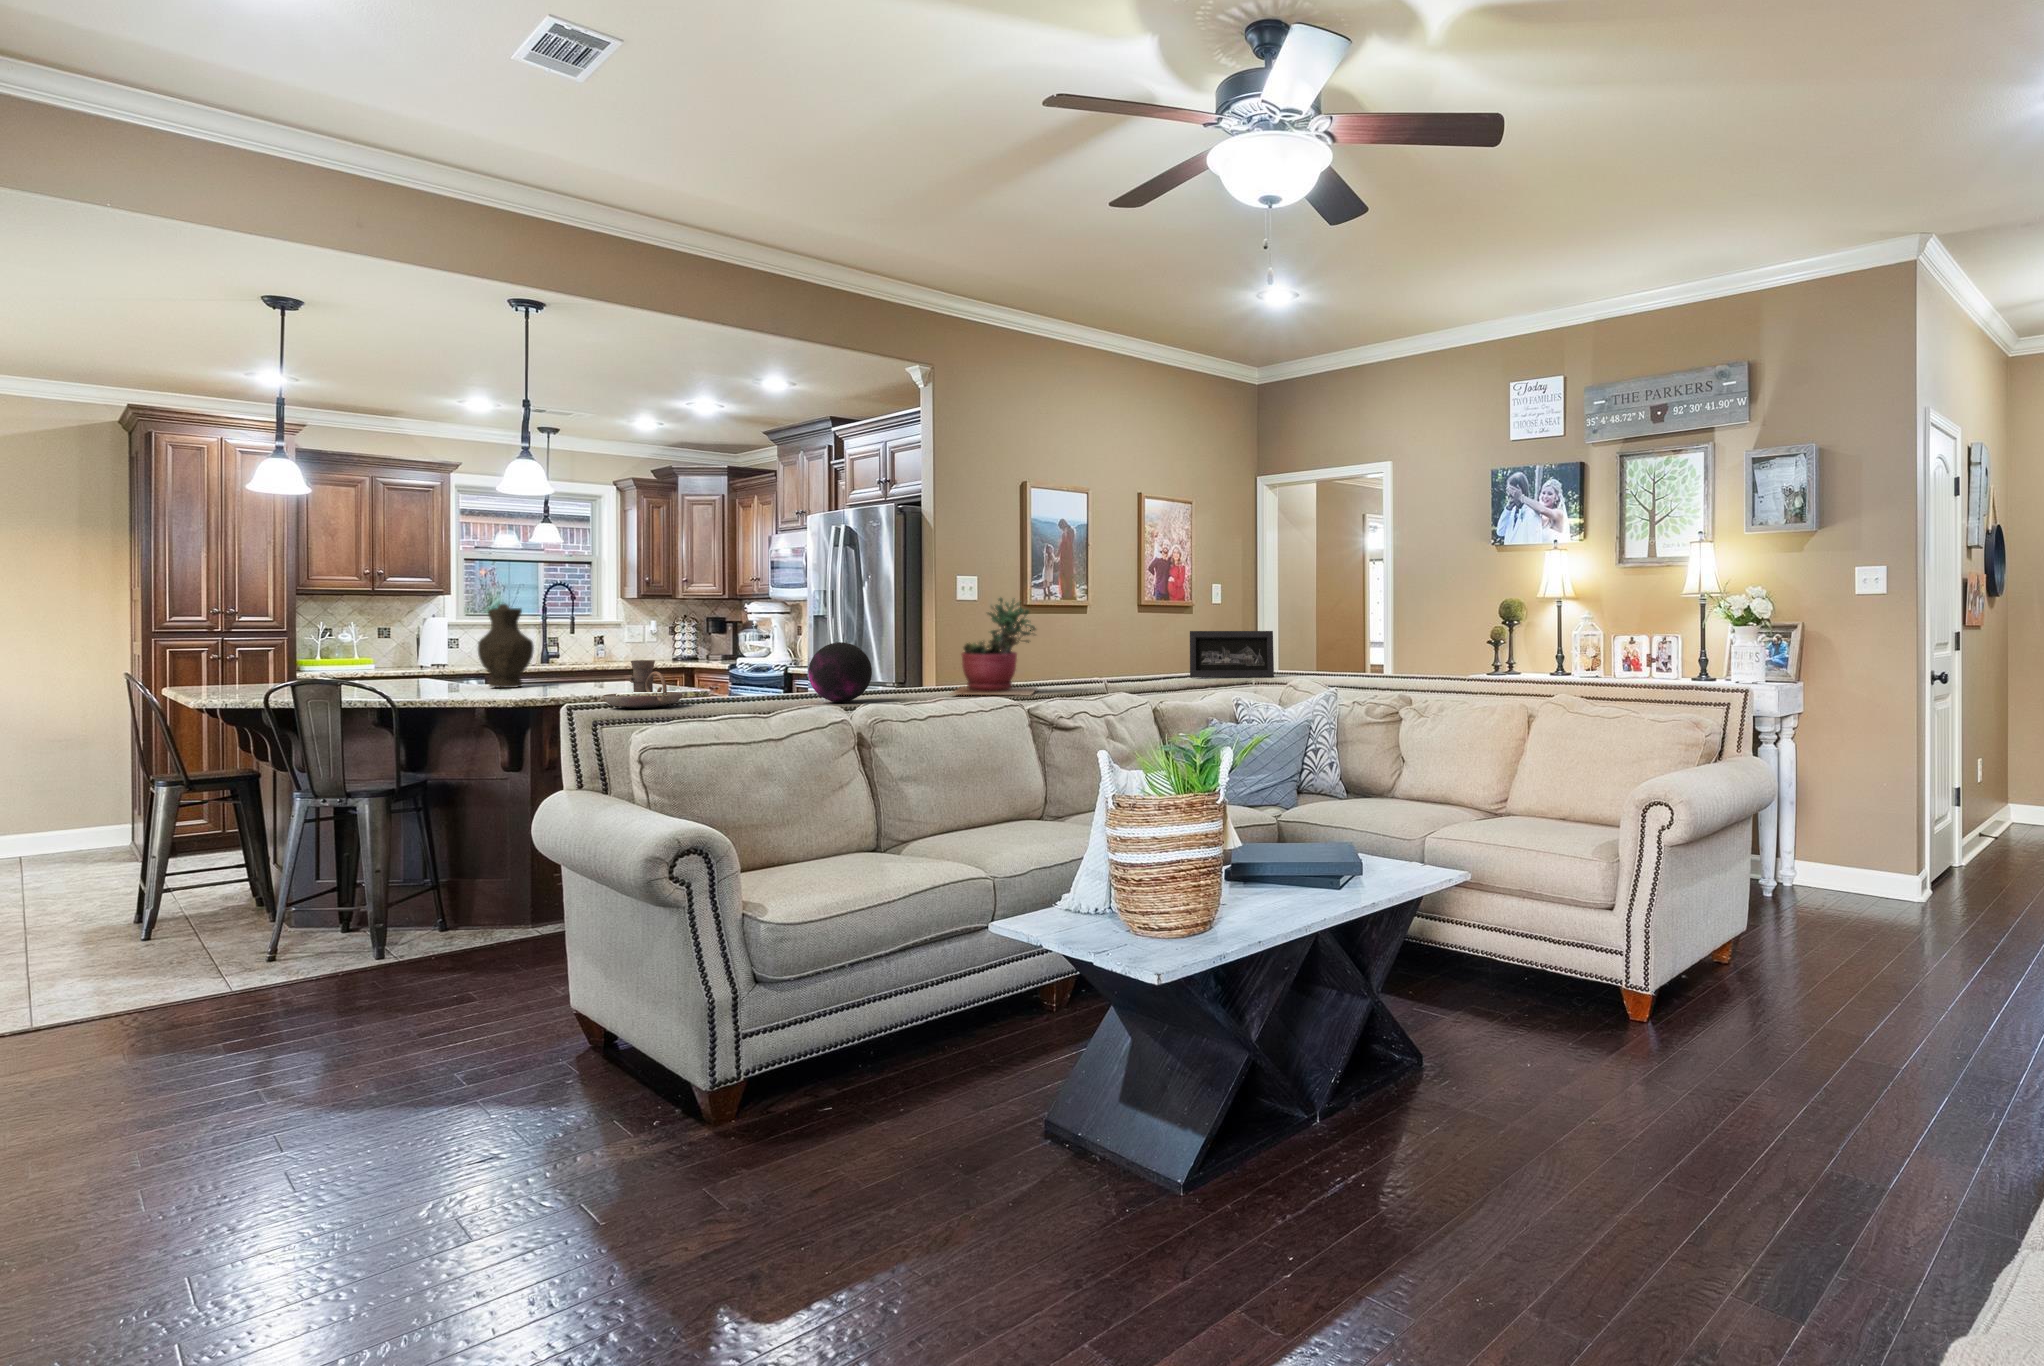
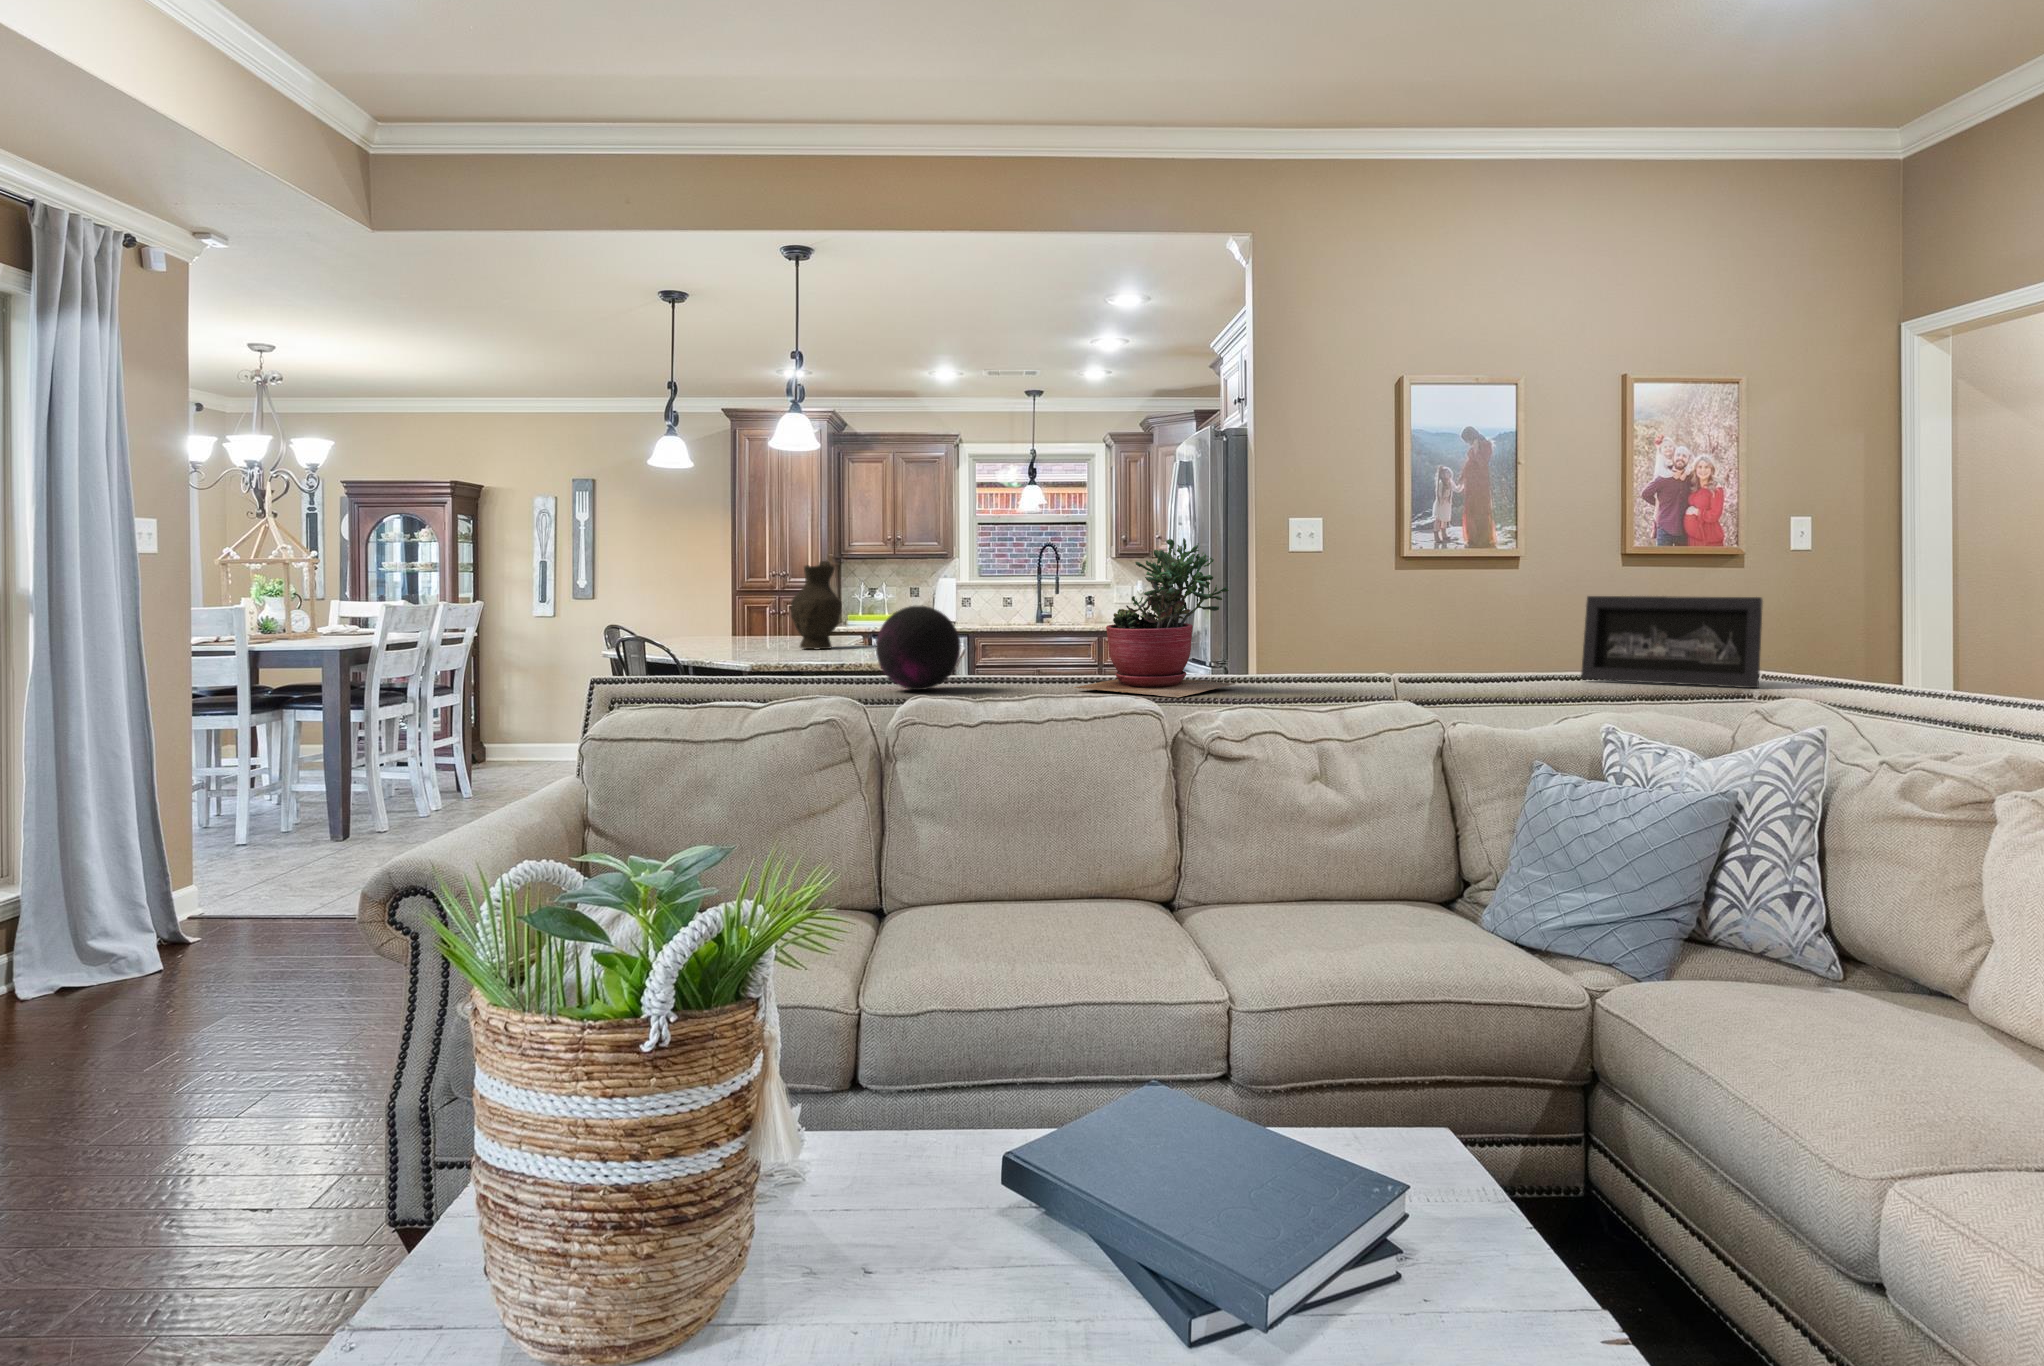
candle holder: present [603,660,682,708] -> none [690,624,778,682]

